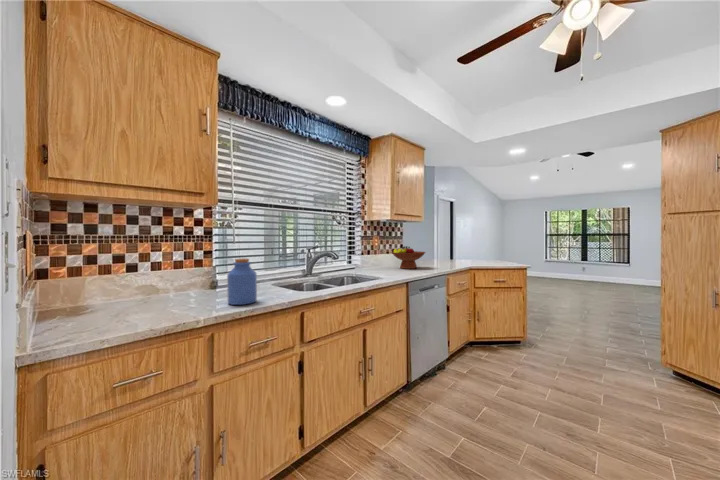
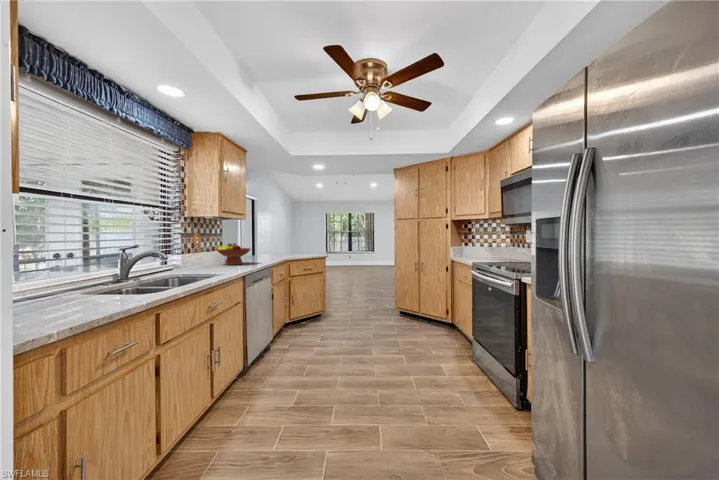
jar: present [227,258,257,305] -> none [60,260,104,315]

